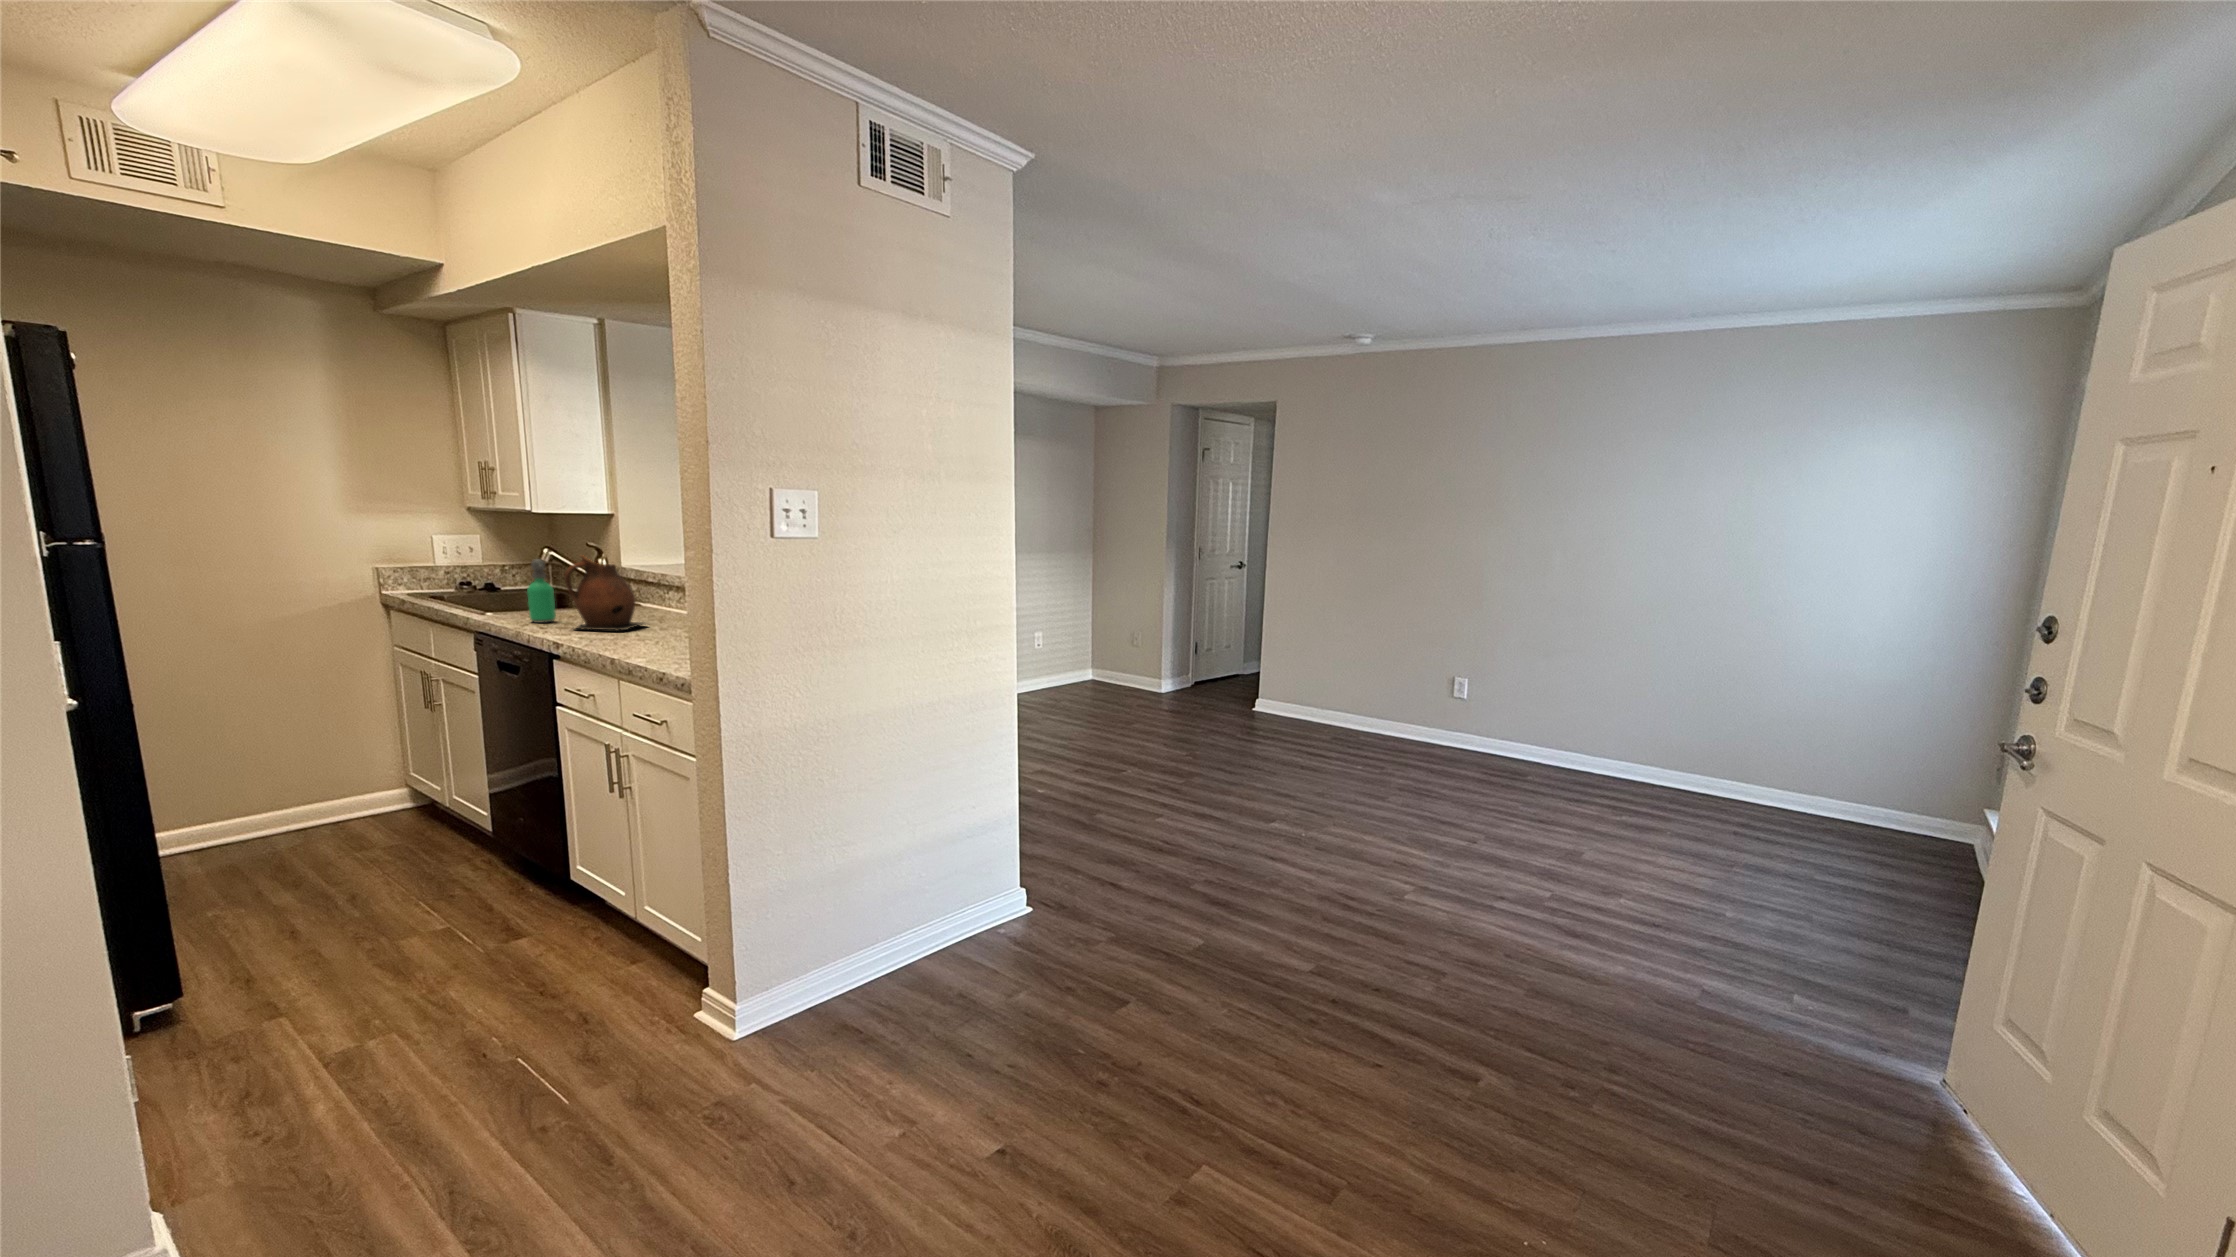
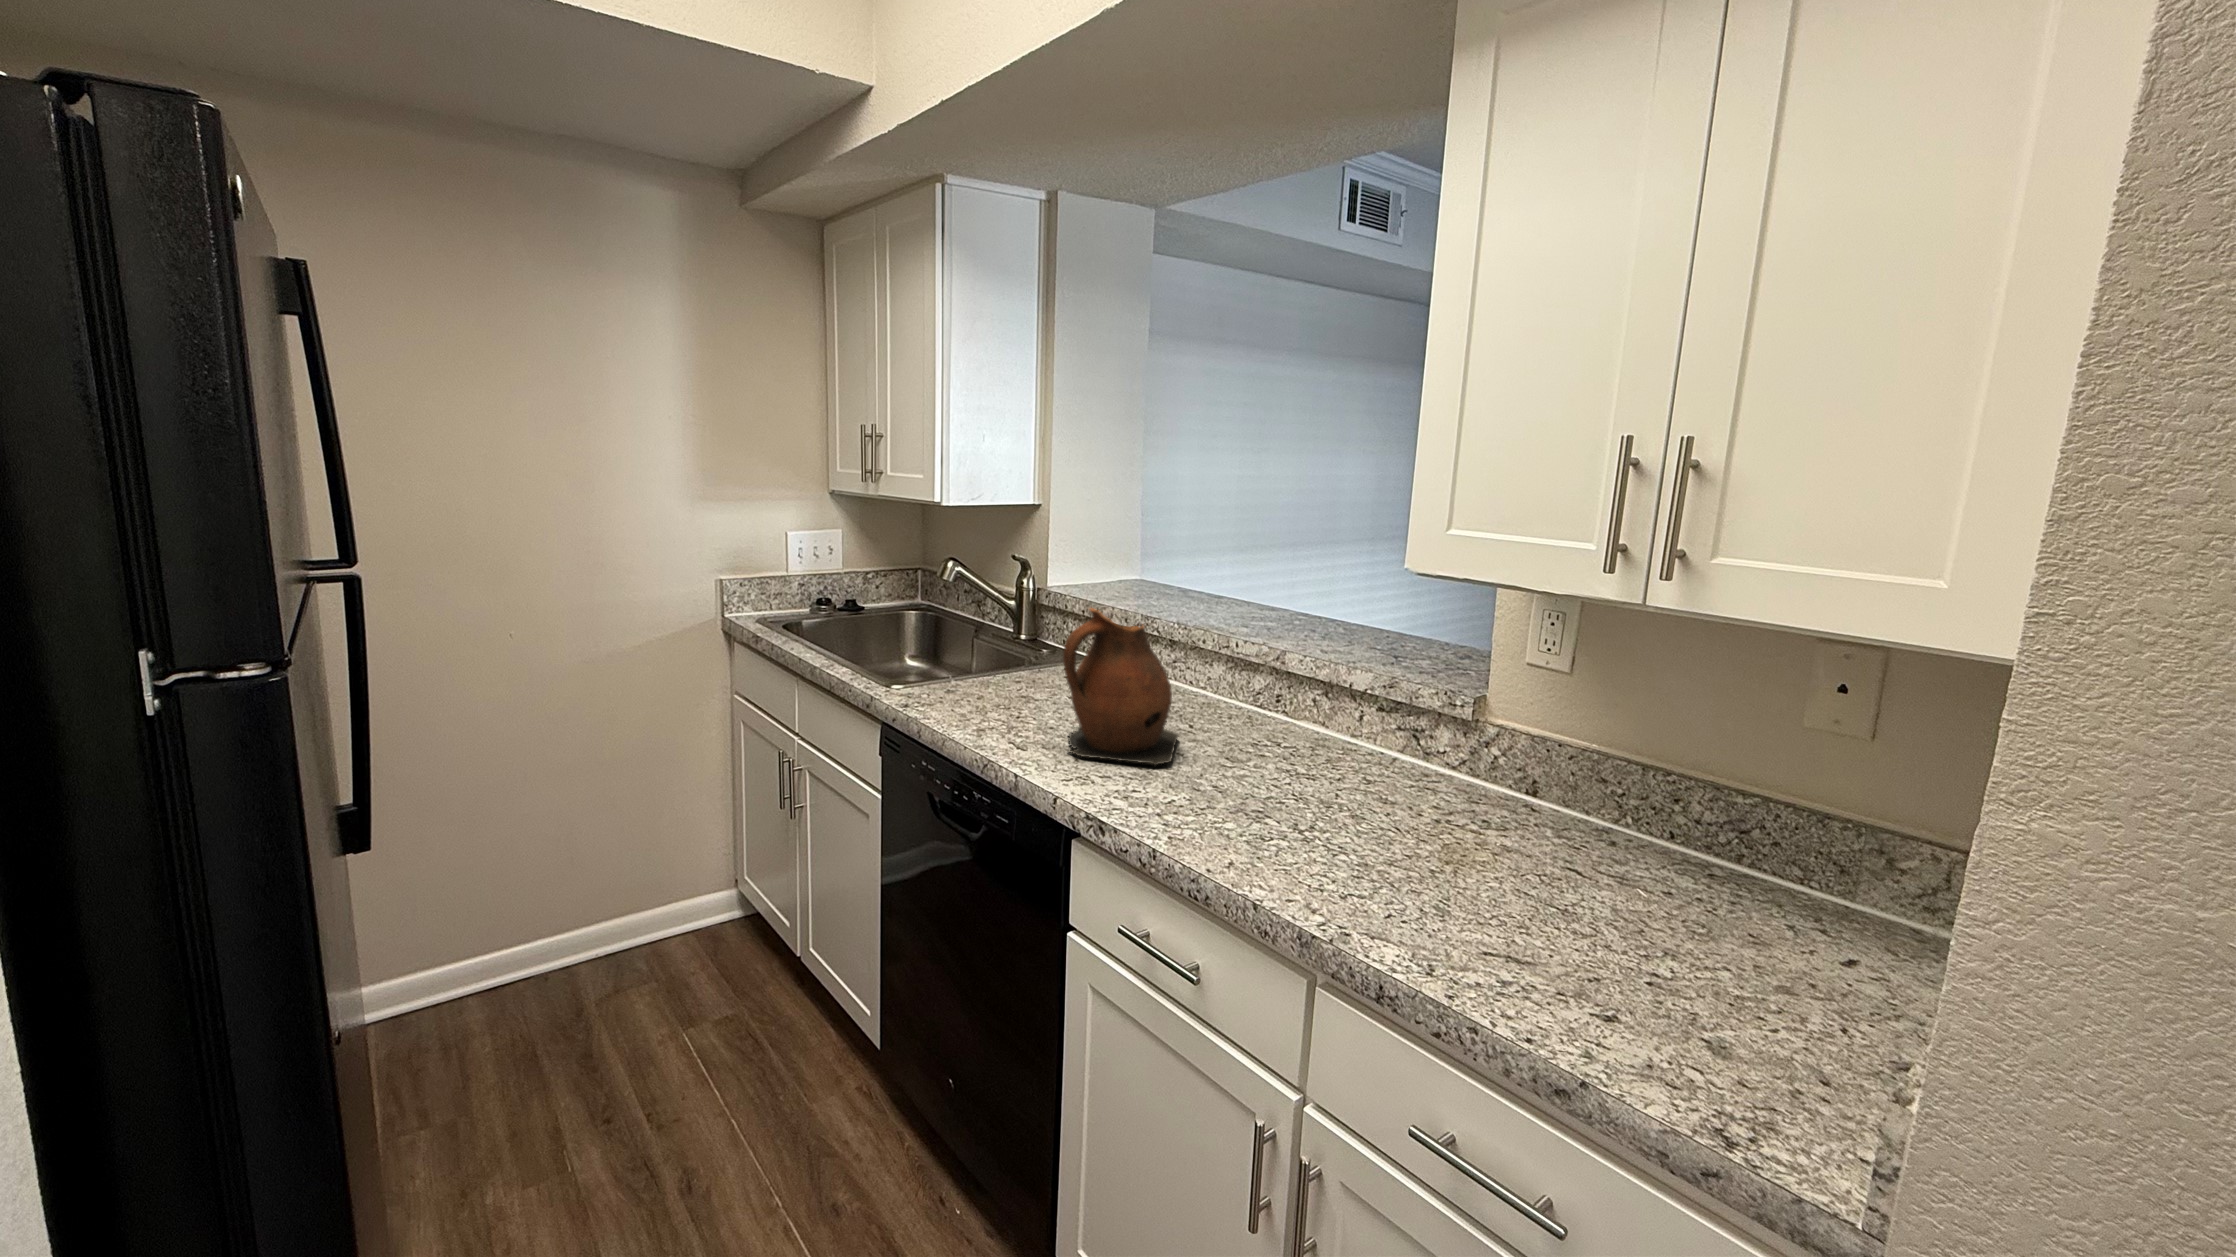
soap dispenser: present [527,559,556,623] -> none [975,604,1016,722]

